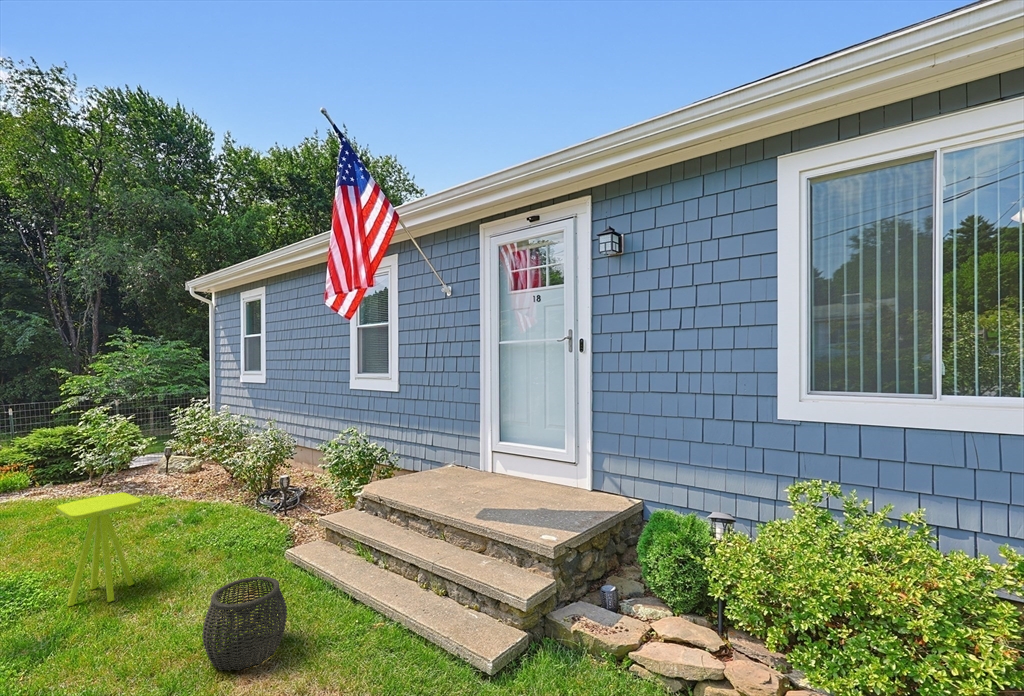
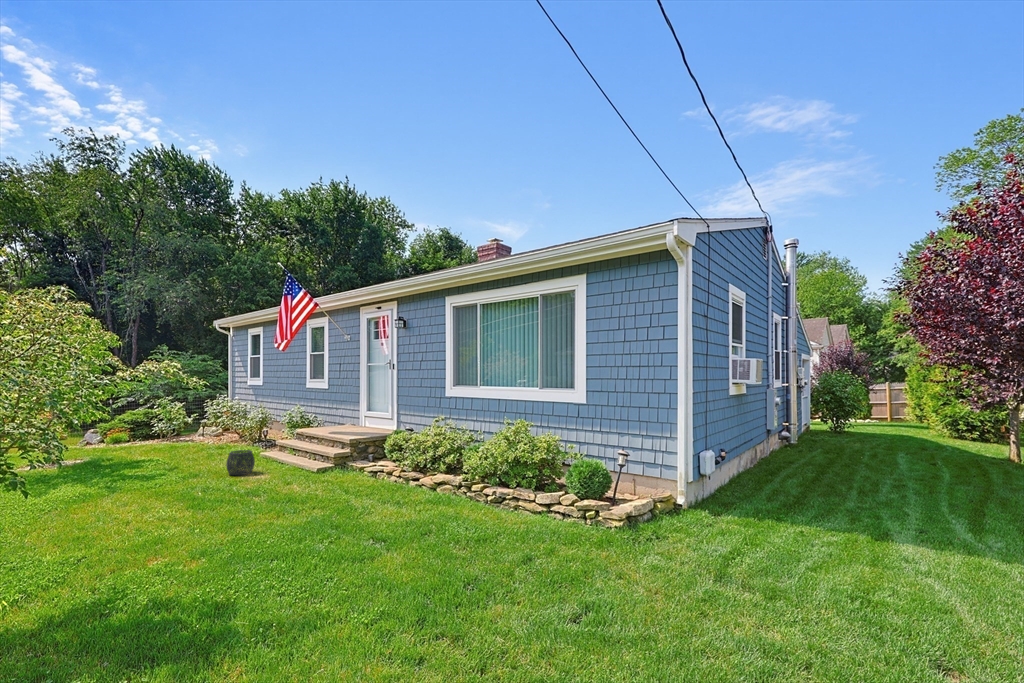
side table: present [57,492,142,606] -> none [172,426,203,466]

